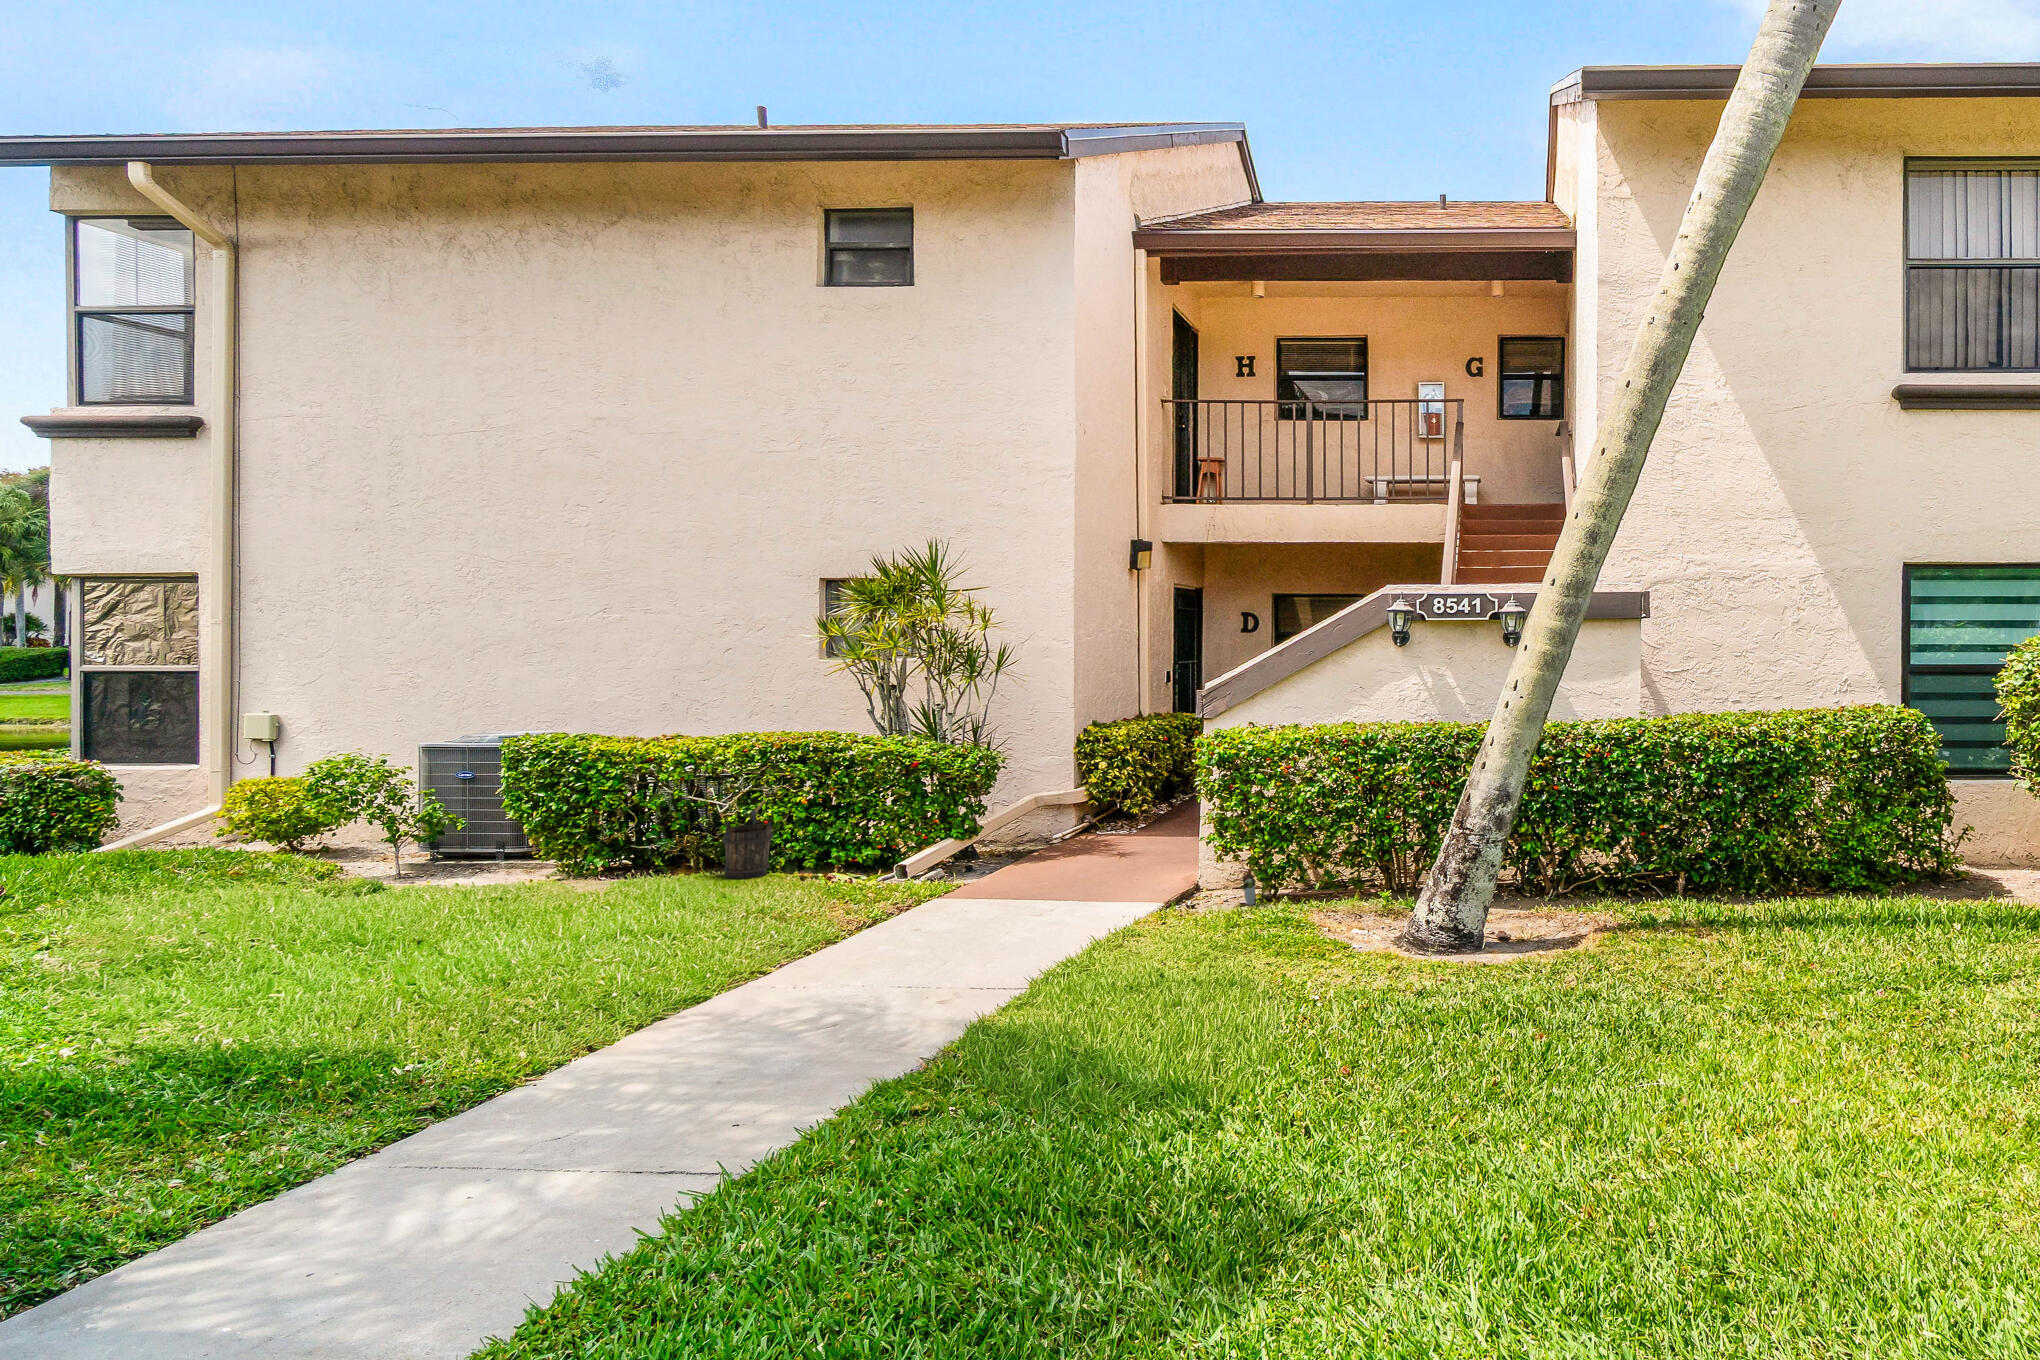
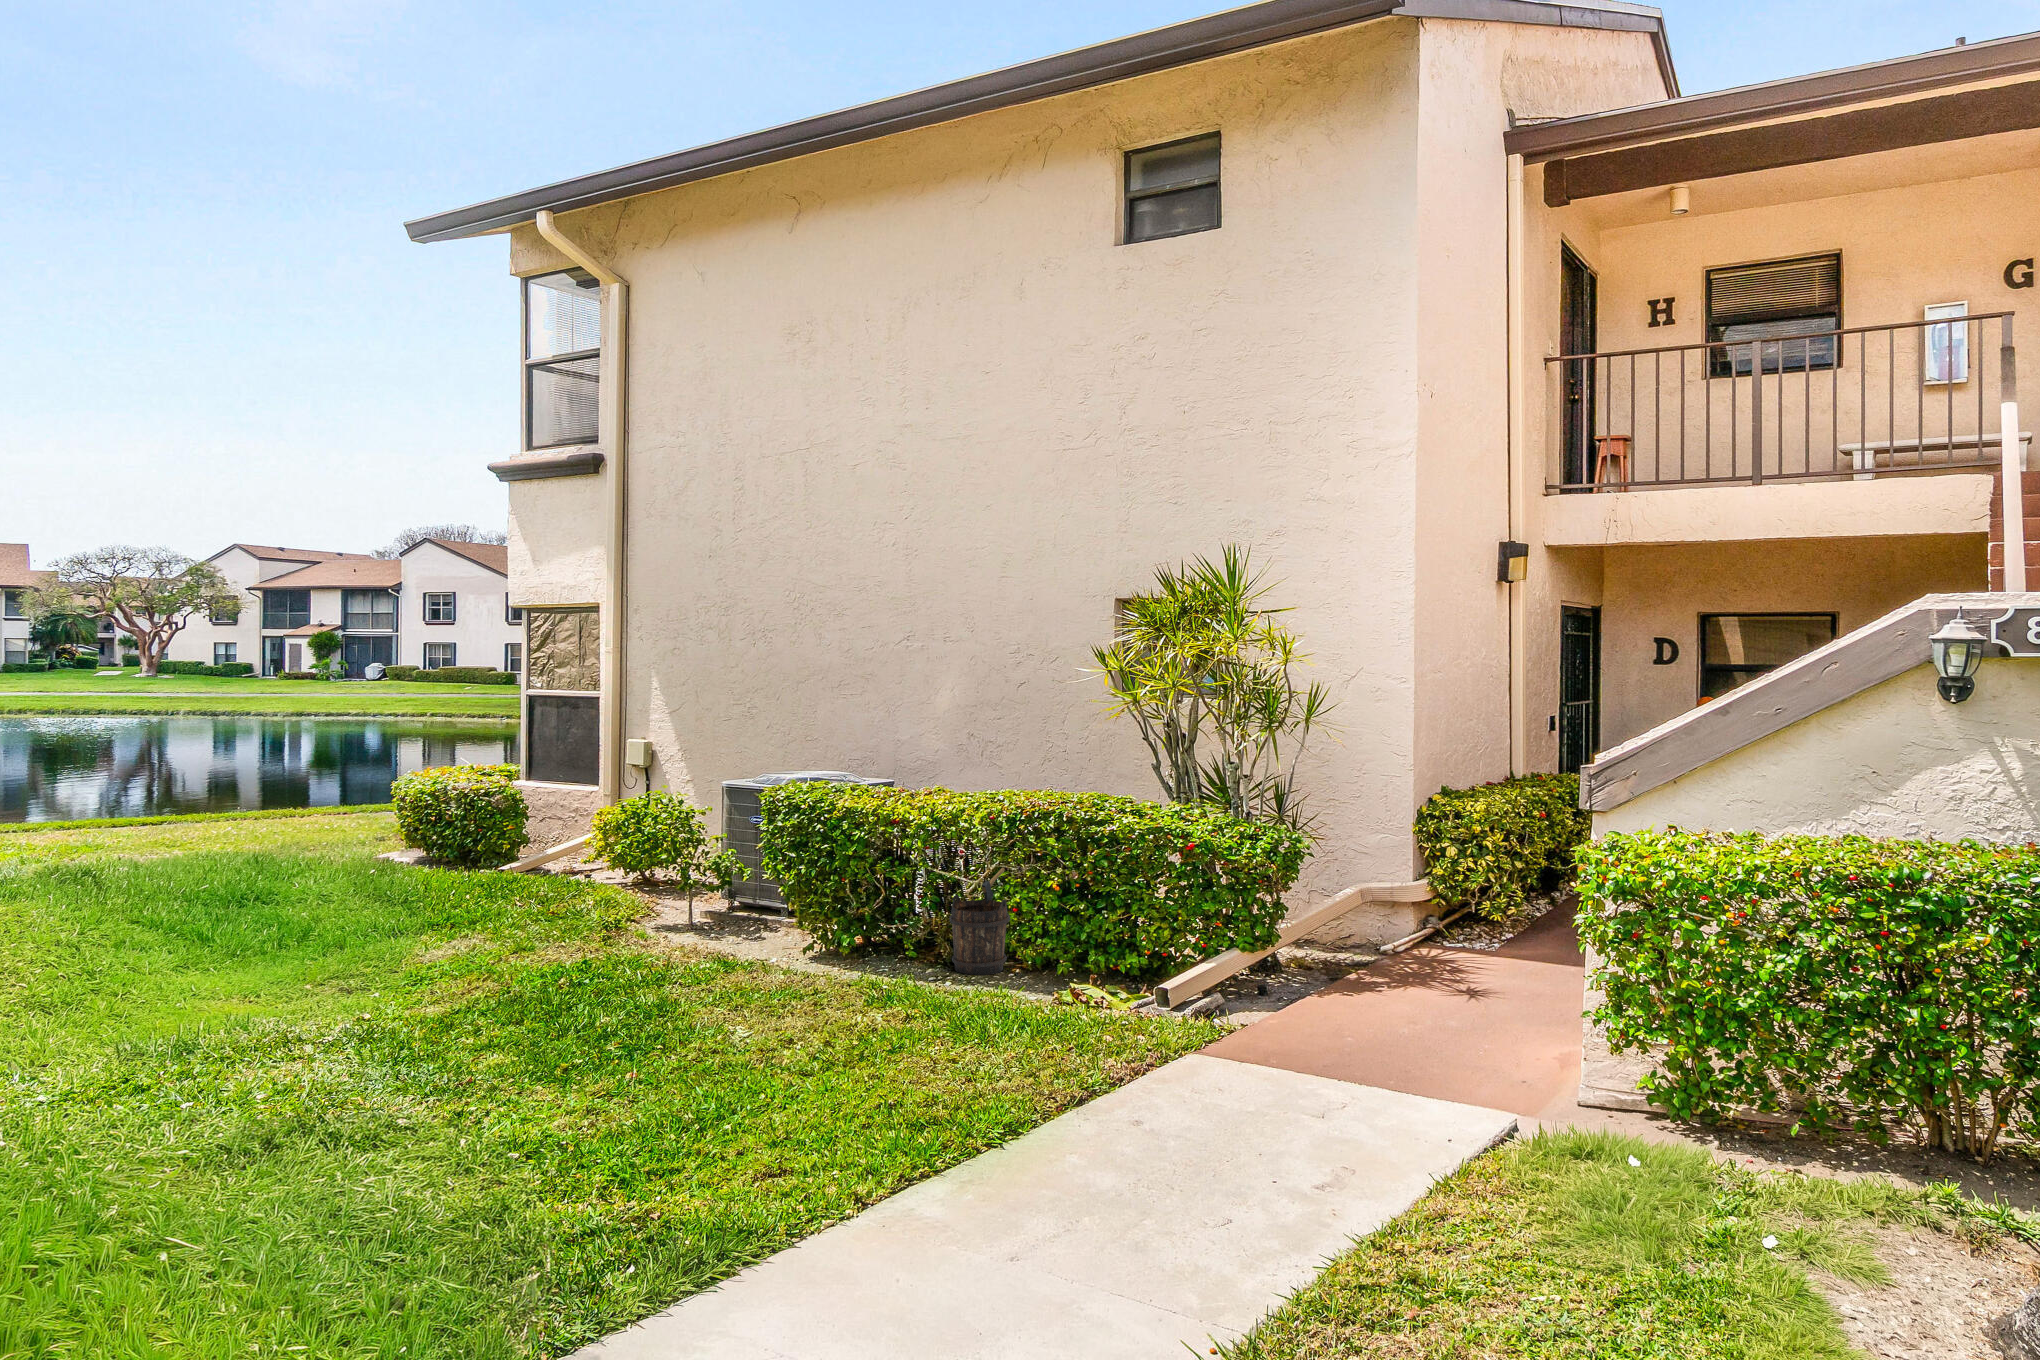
decorative plant: present [1238,864,1258,905] -> none [1663,1075,1702,1156]

